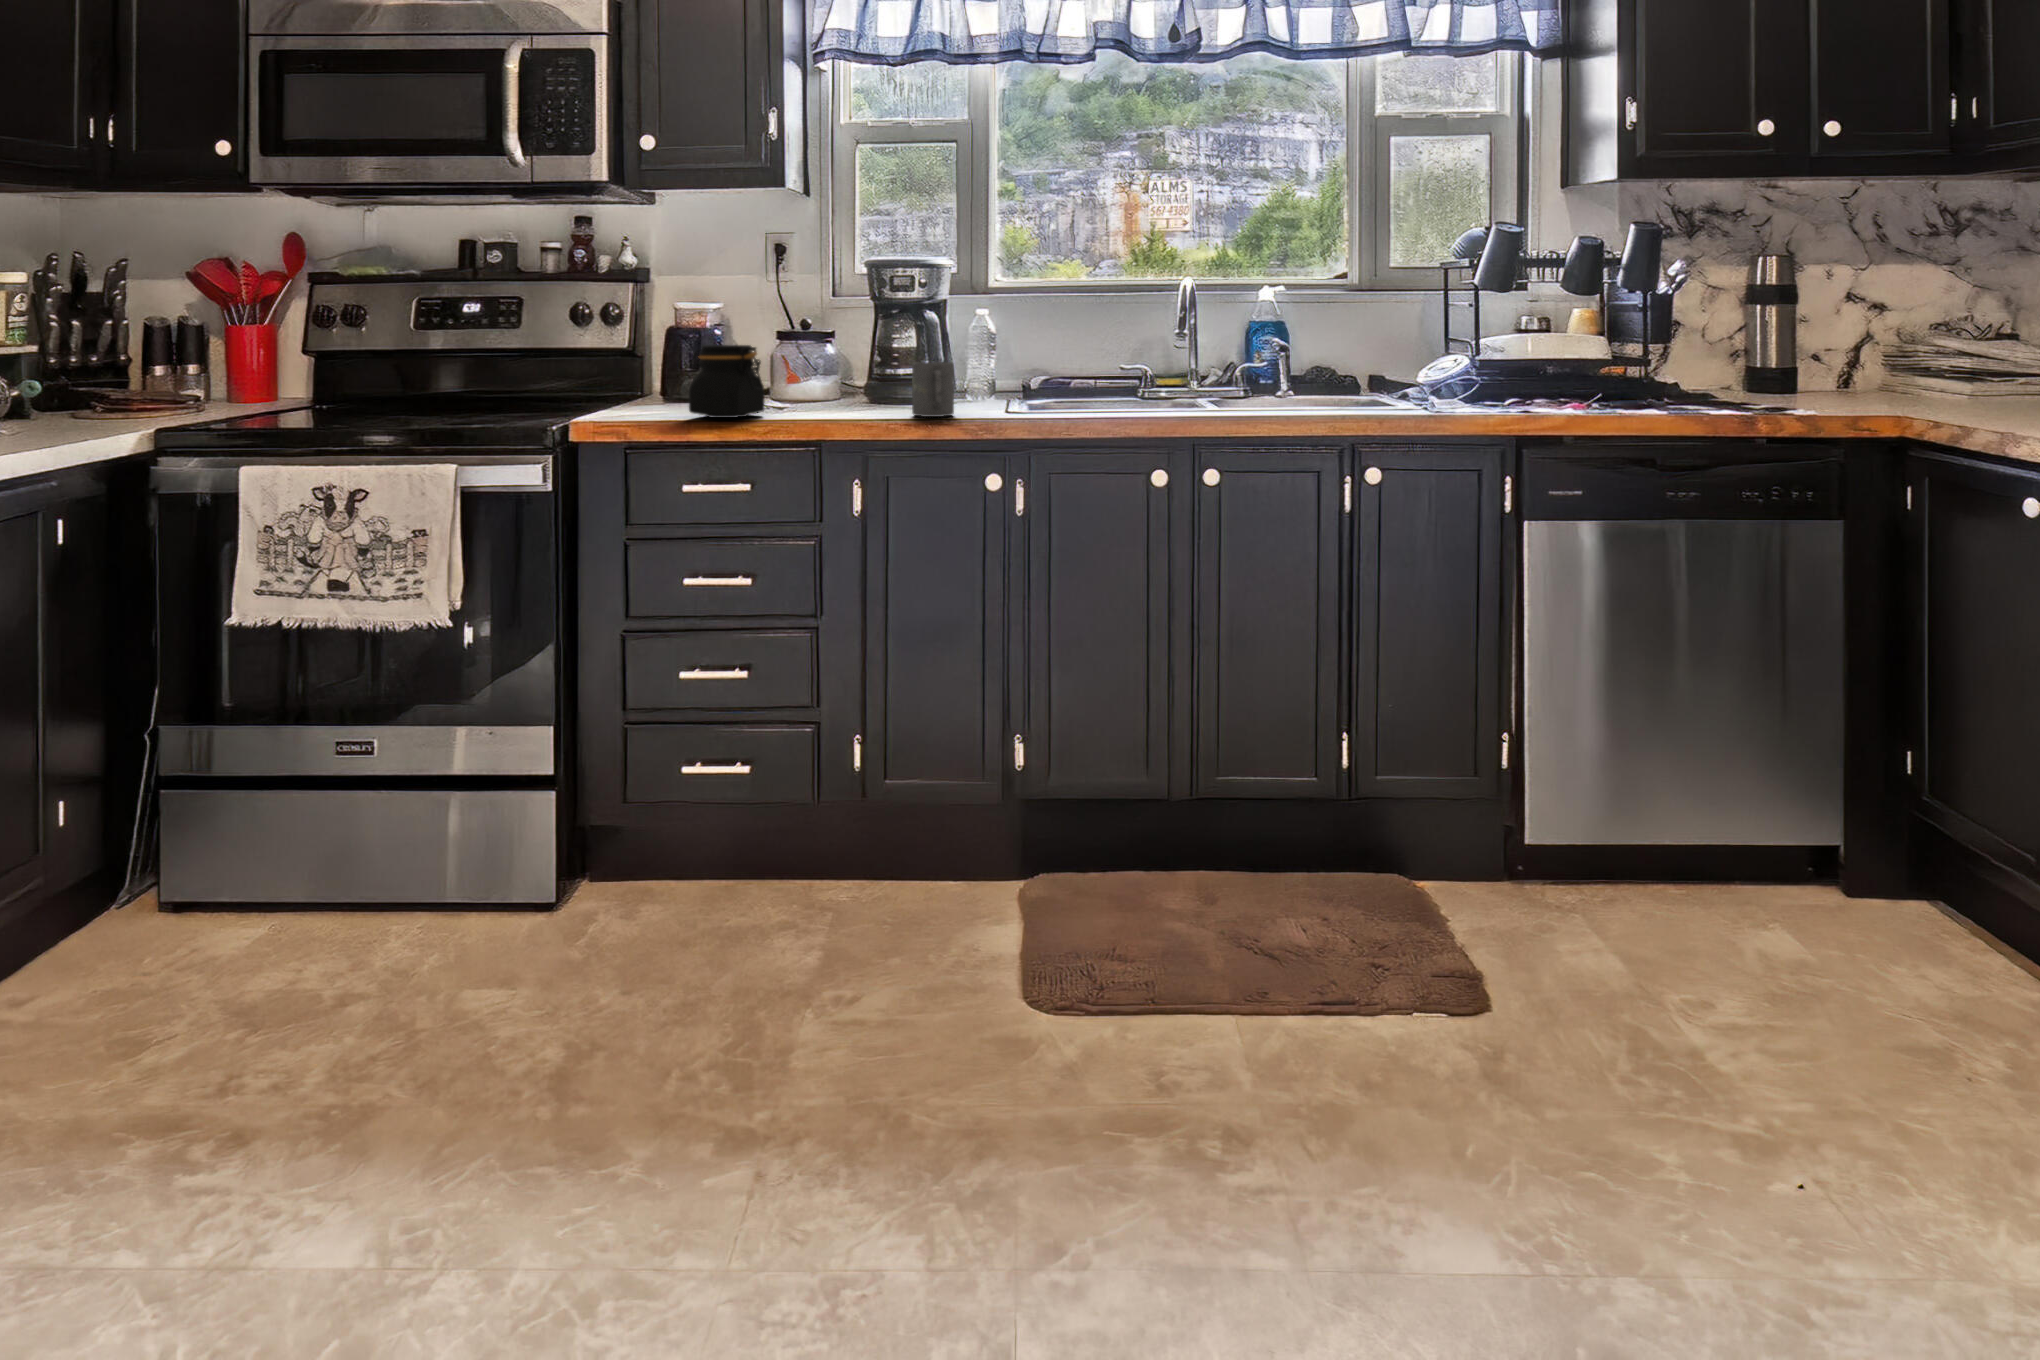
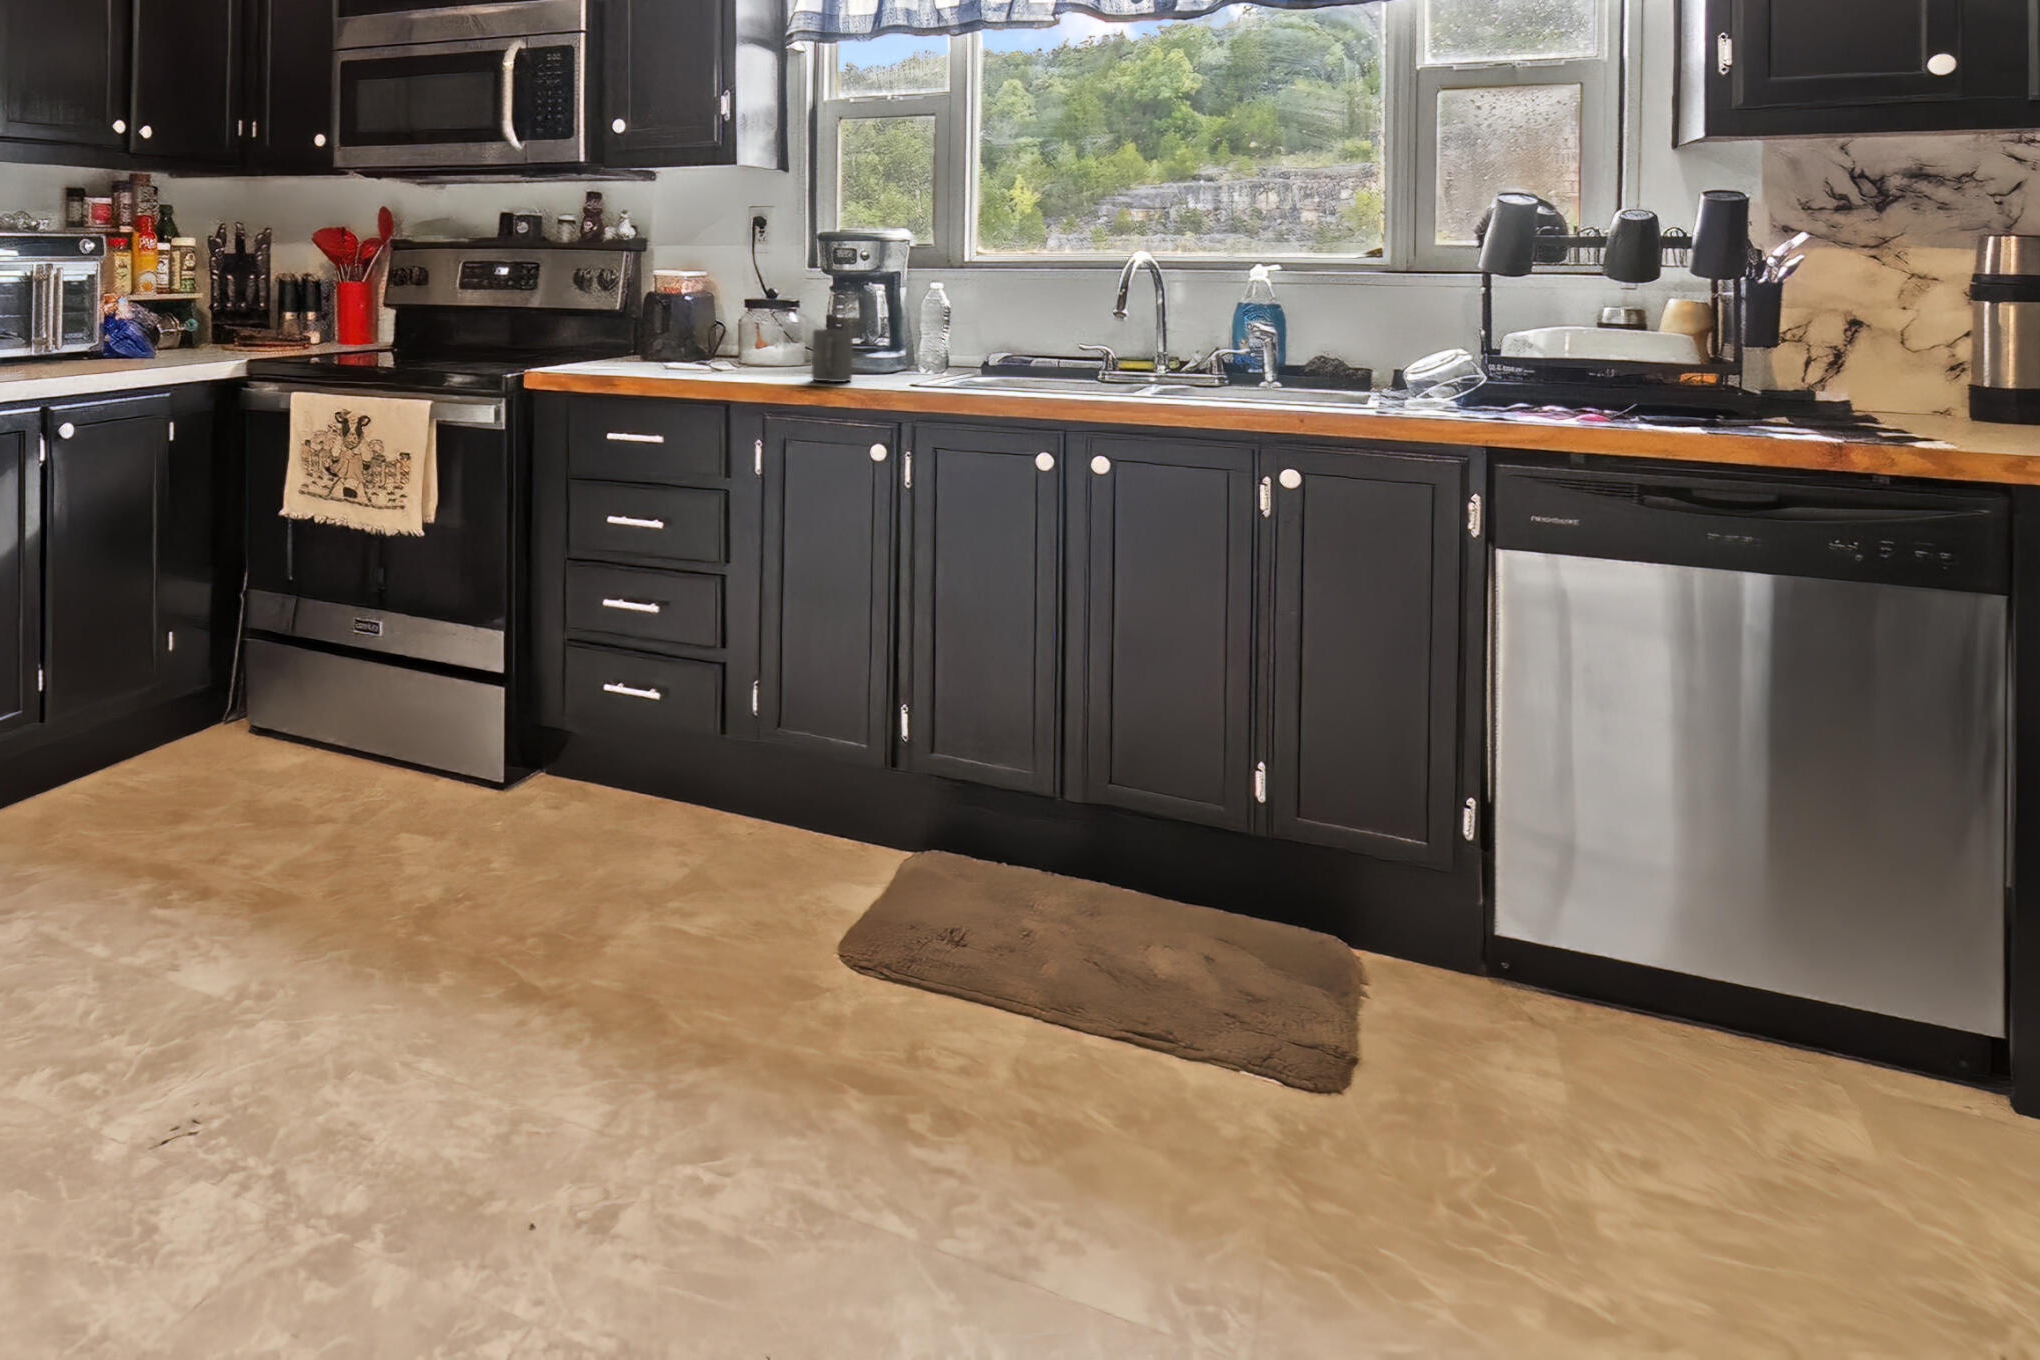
jar: present [689,345,765,418] -> none [621,308,688,373]

